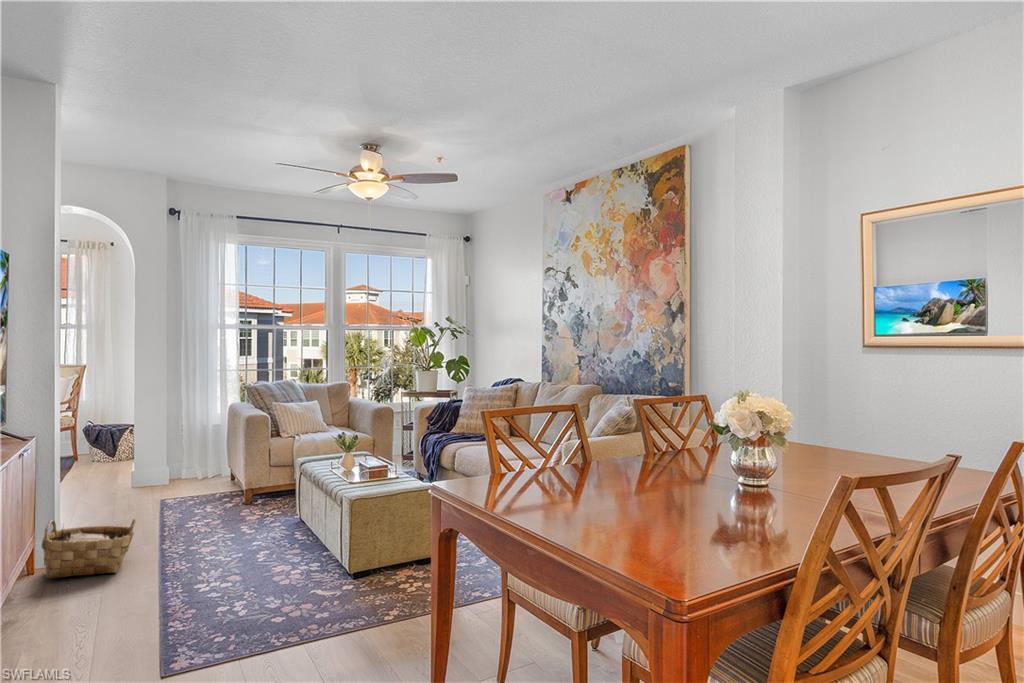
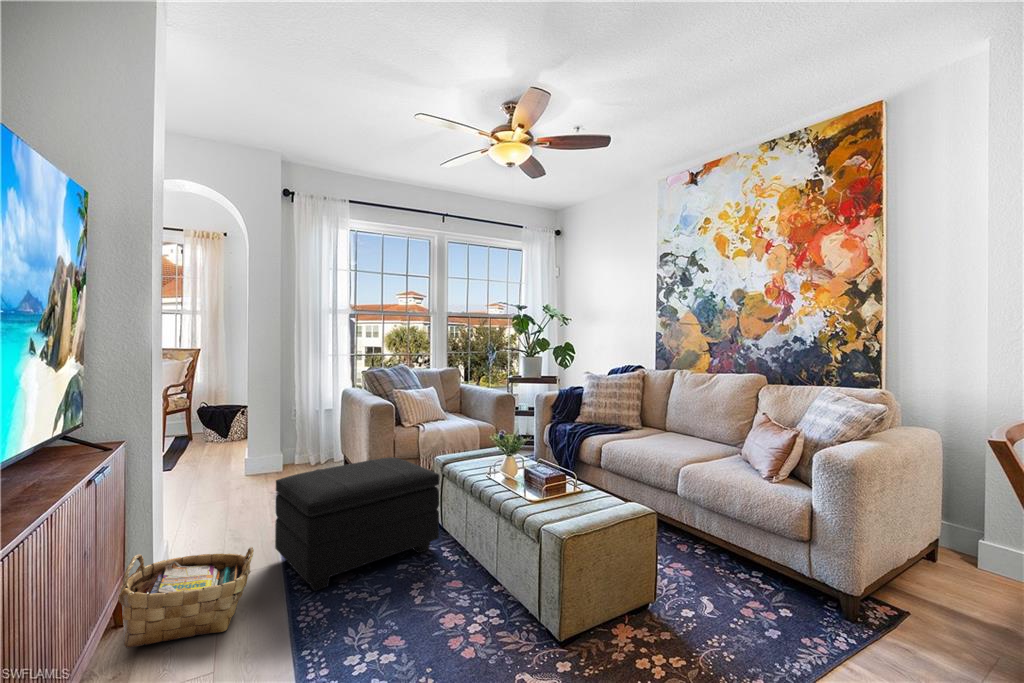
footstool: none [155,461,291,555] -> present [275,457,439,591]

